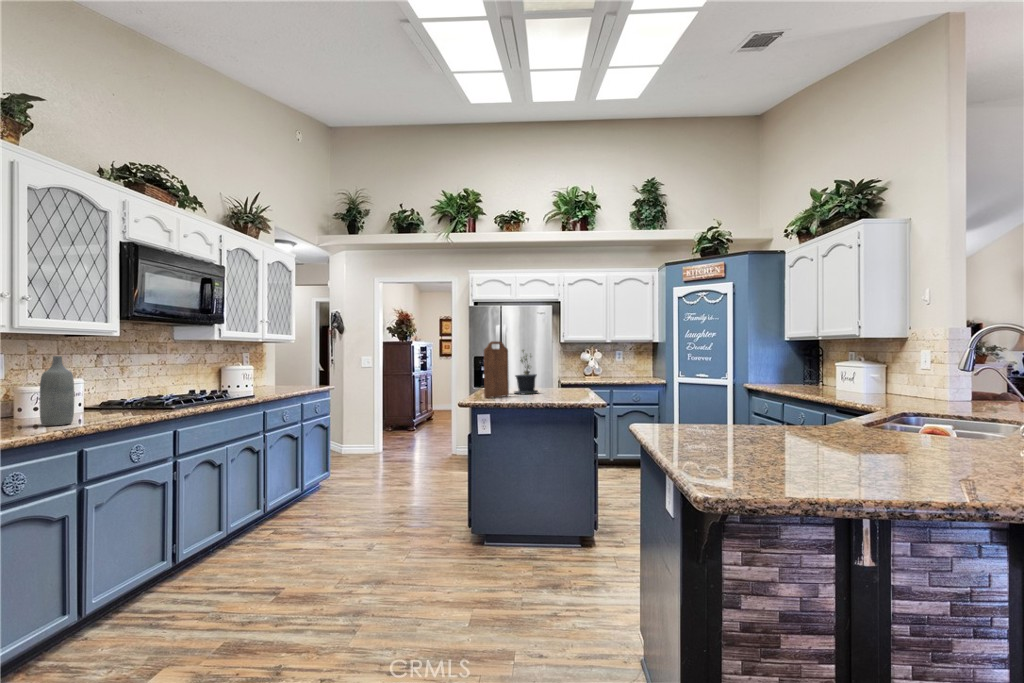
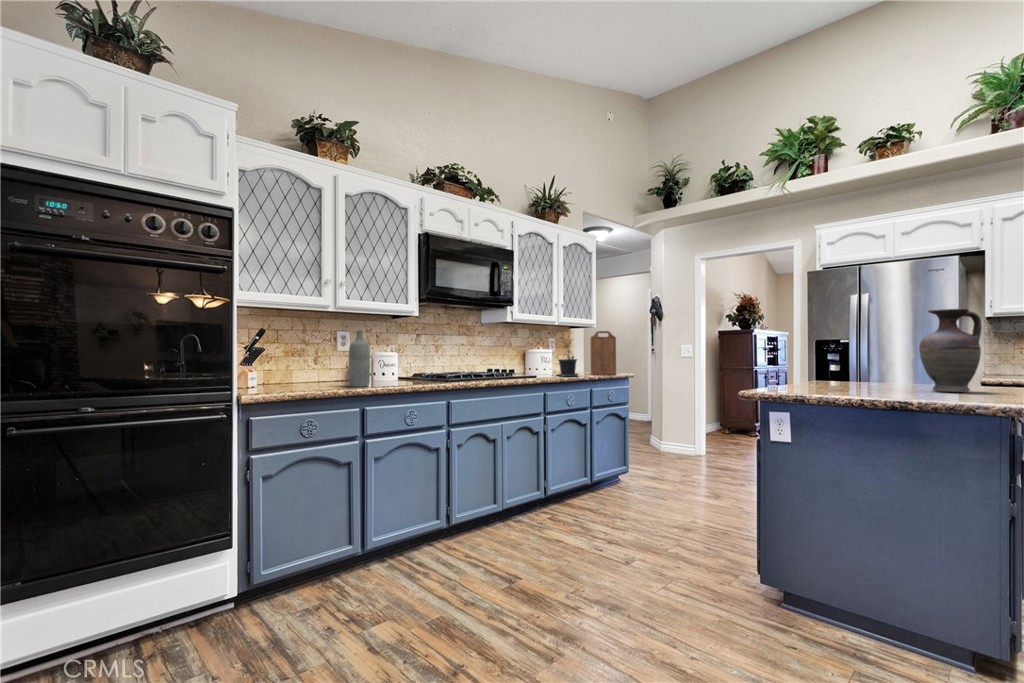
cutting board: present [484,341,509,398] -> present [590,331,616,375]
vase: none [550,342,577,391] -> present [919,309,981,392]
potted plant: present [514,350,538,394] -> present [557,337,578,376]

